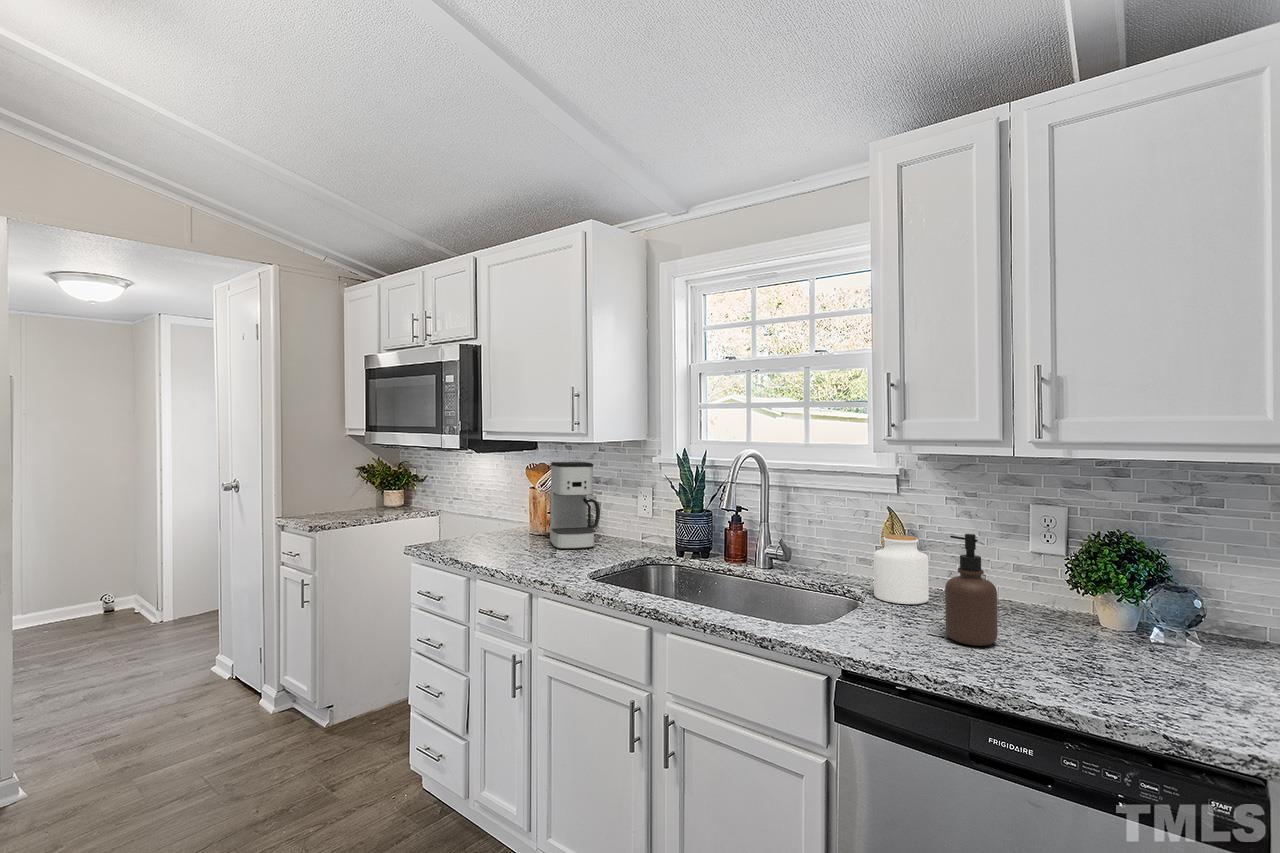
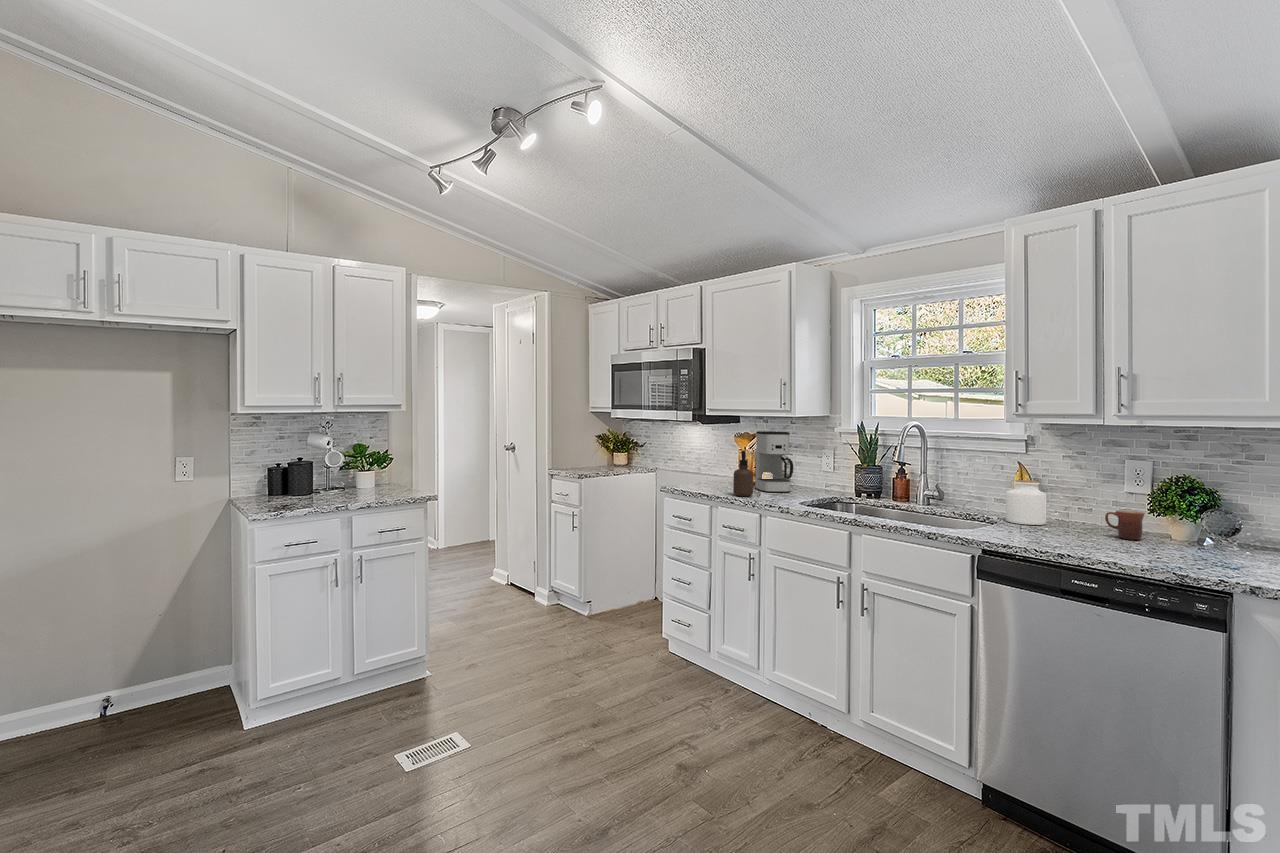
soap dispenser: present [945,534,998,646] -> present [733,451,753,496]
mug: none [1014,585,1071,634] -> present [1105,510,1145,540]

